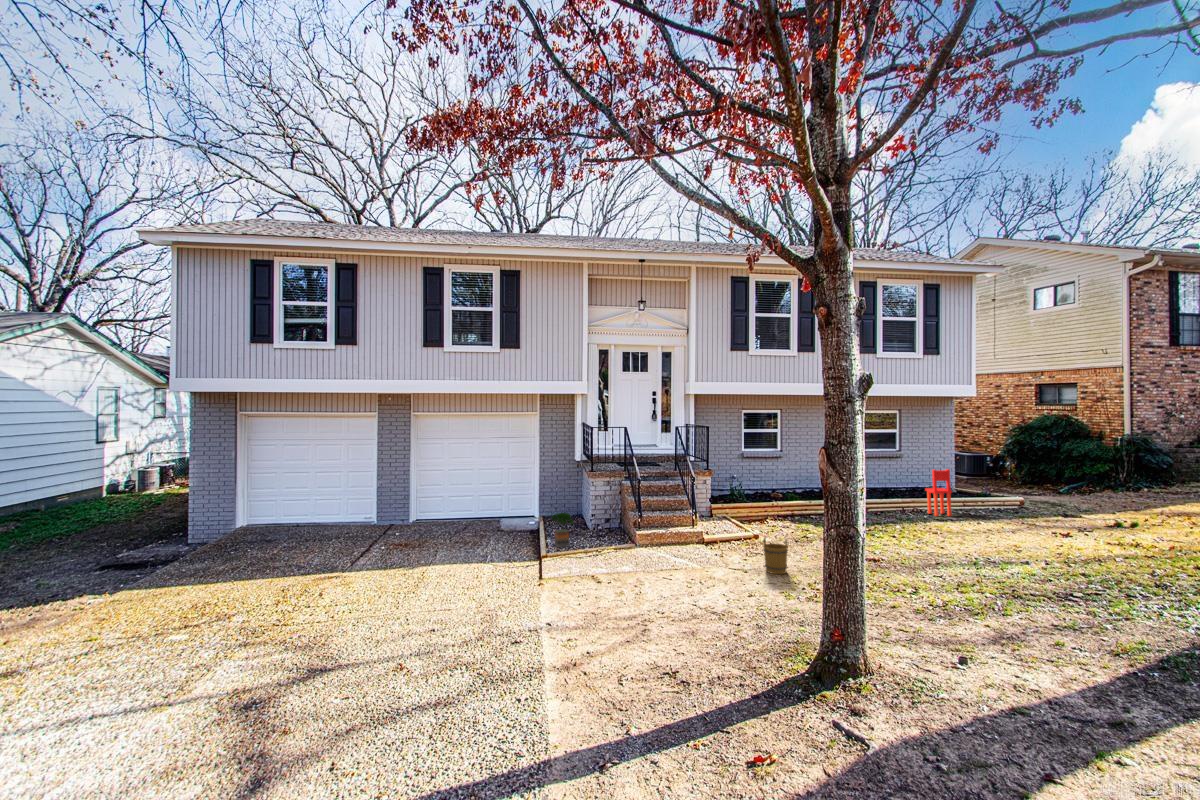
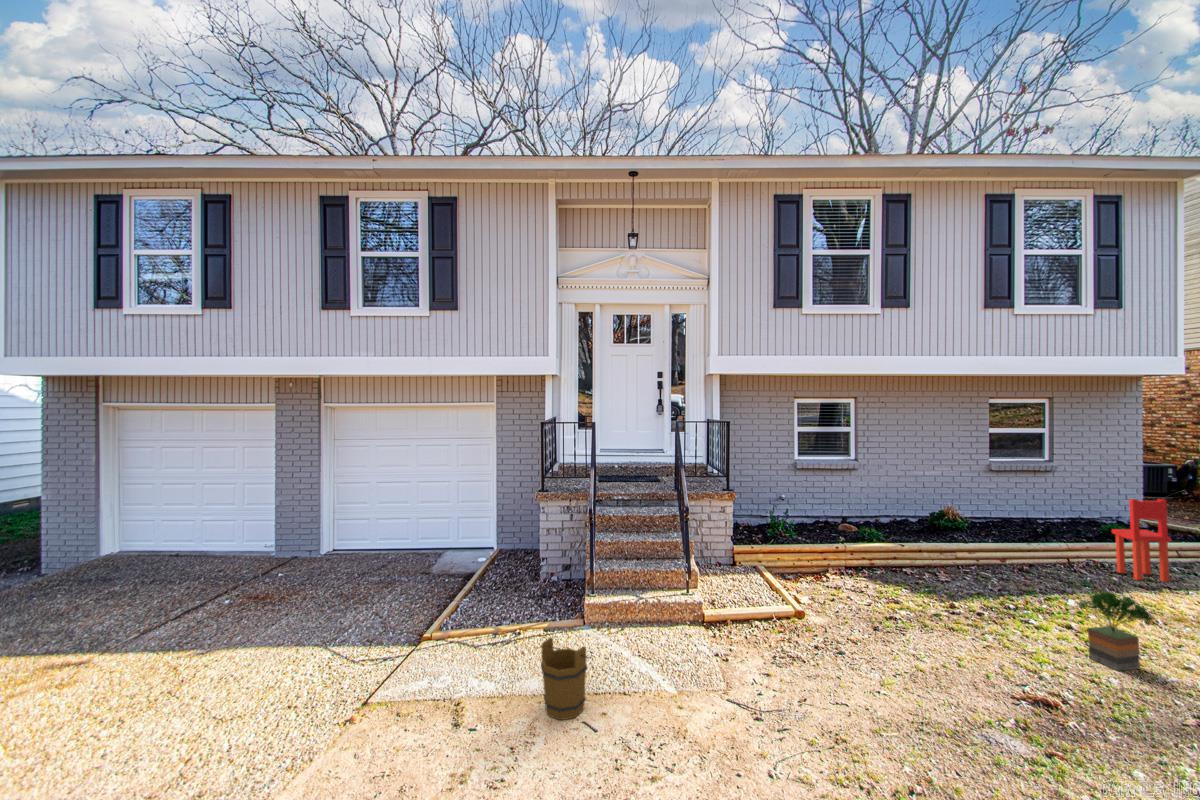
potted tree: present [552,513,573,547] -> present [1079,591,1154,671]
bucket: present [763,538,788,574] -> present [541,638,589,720]

